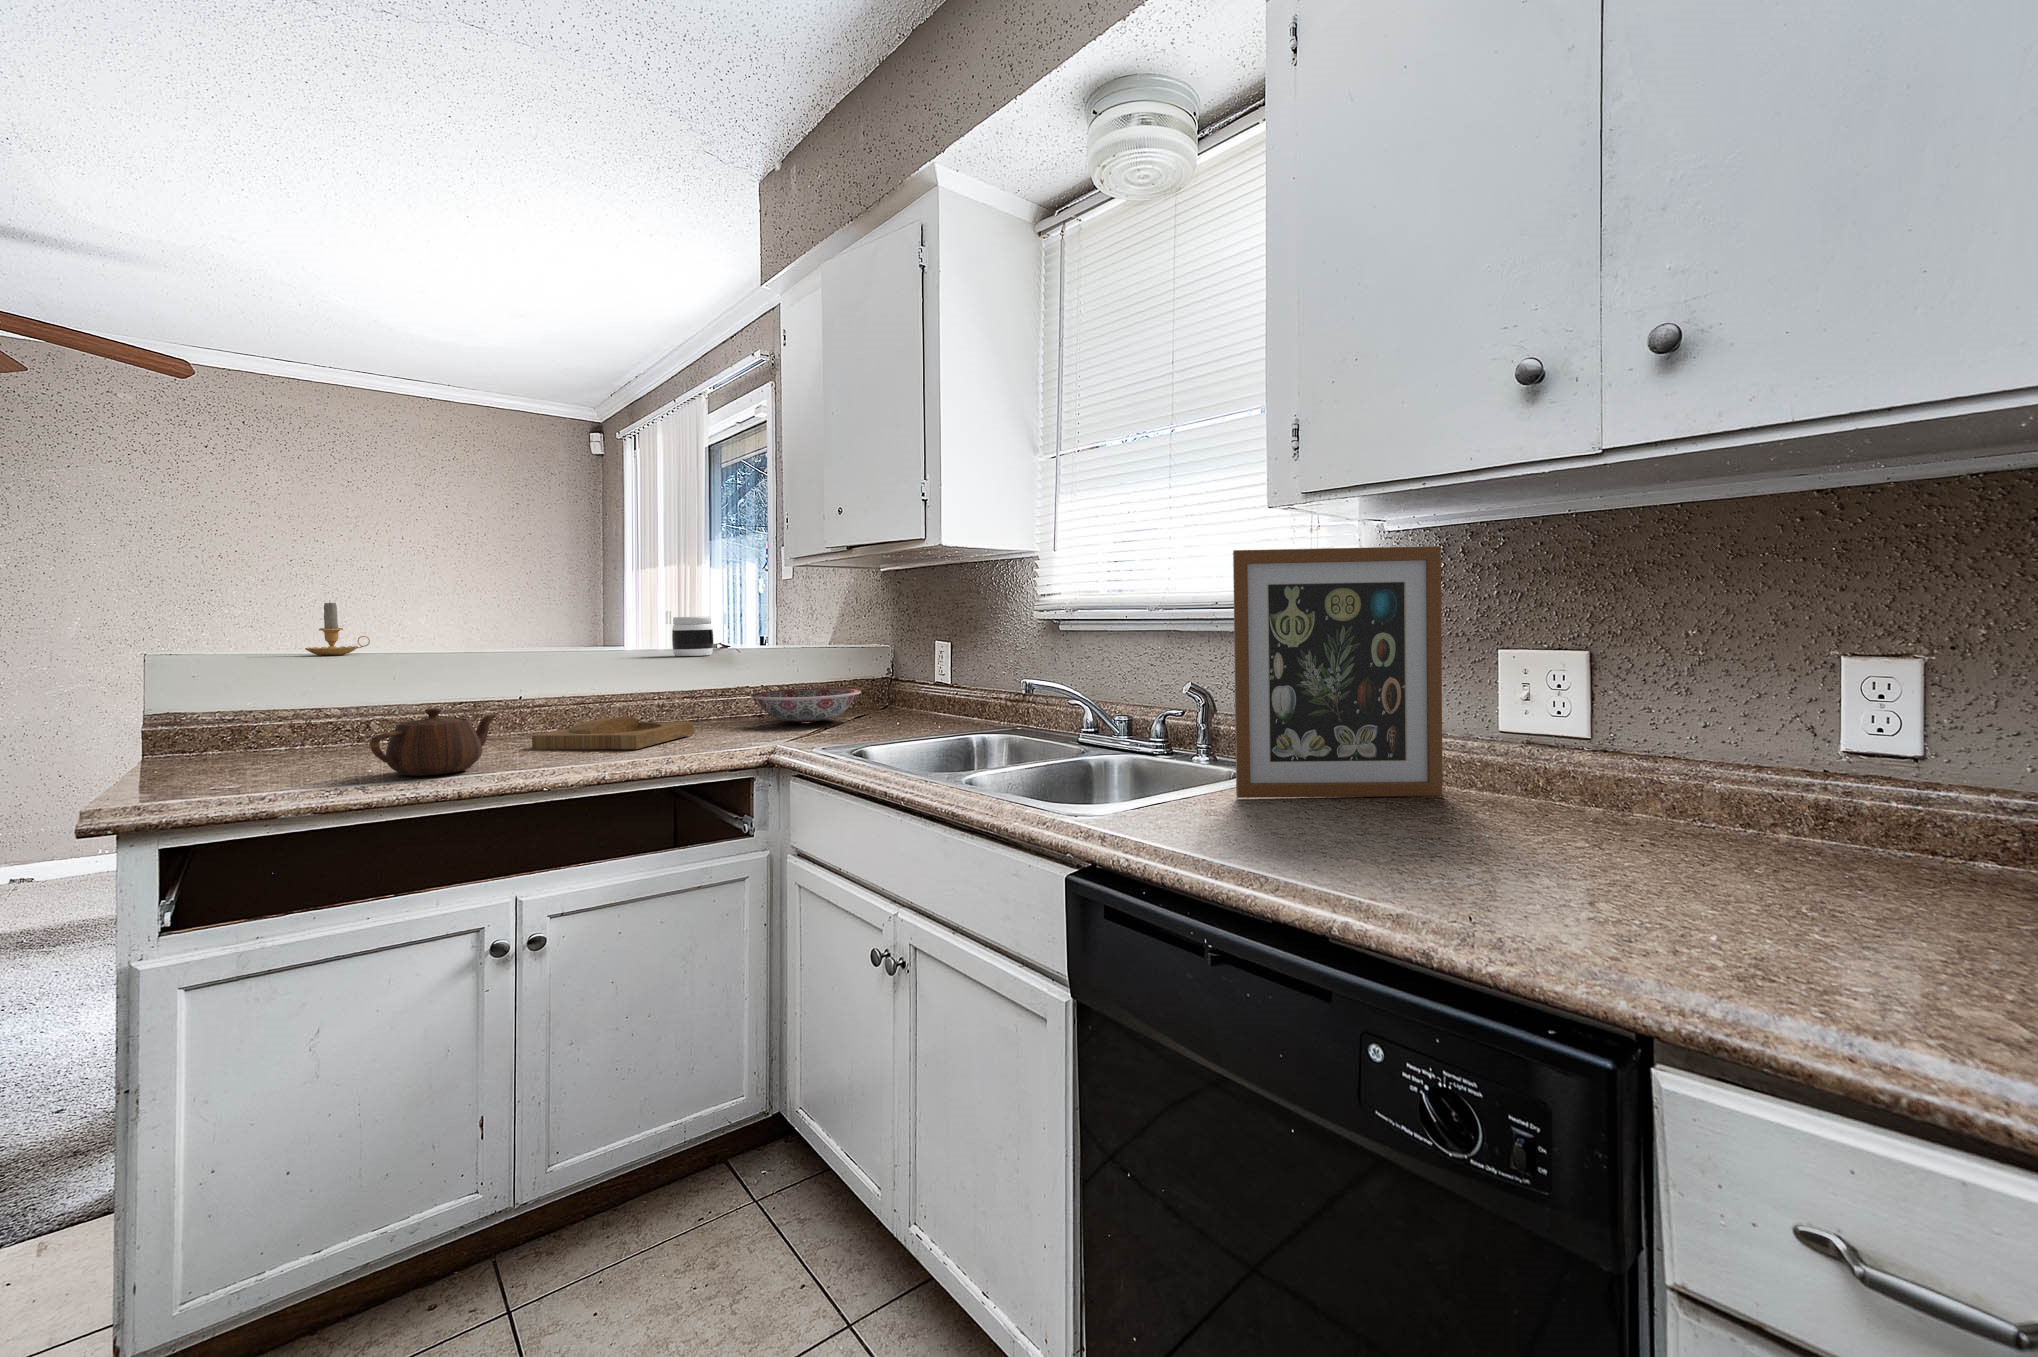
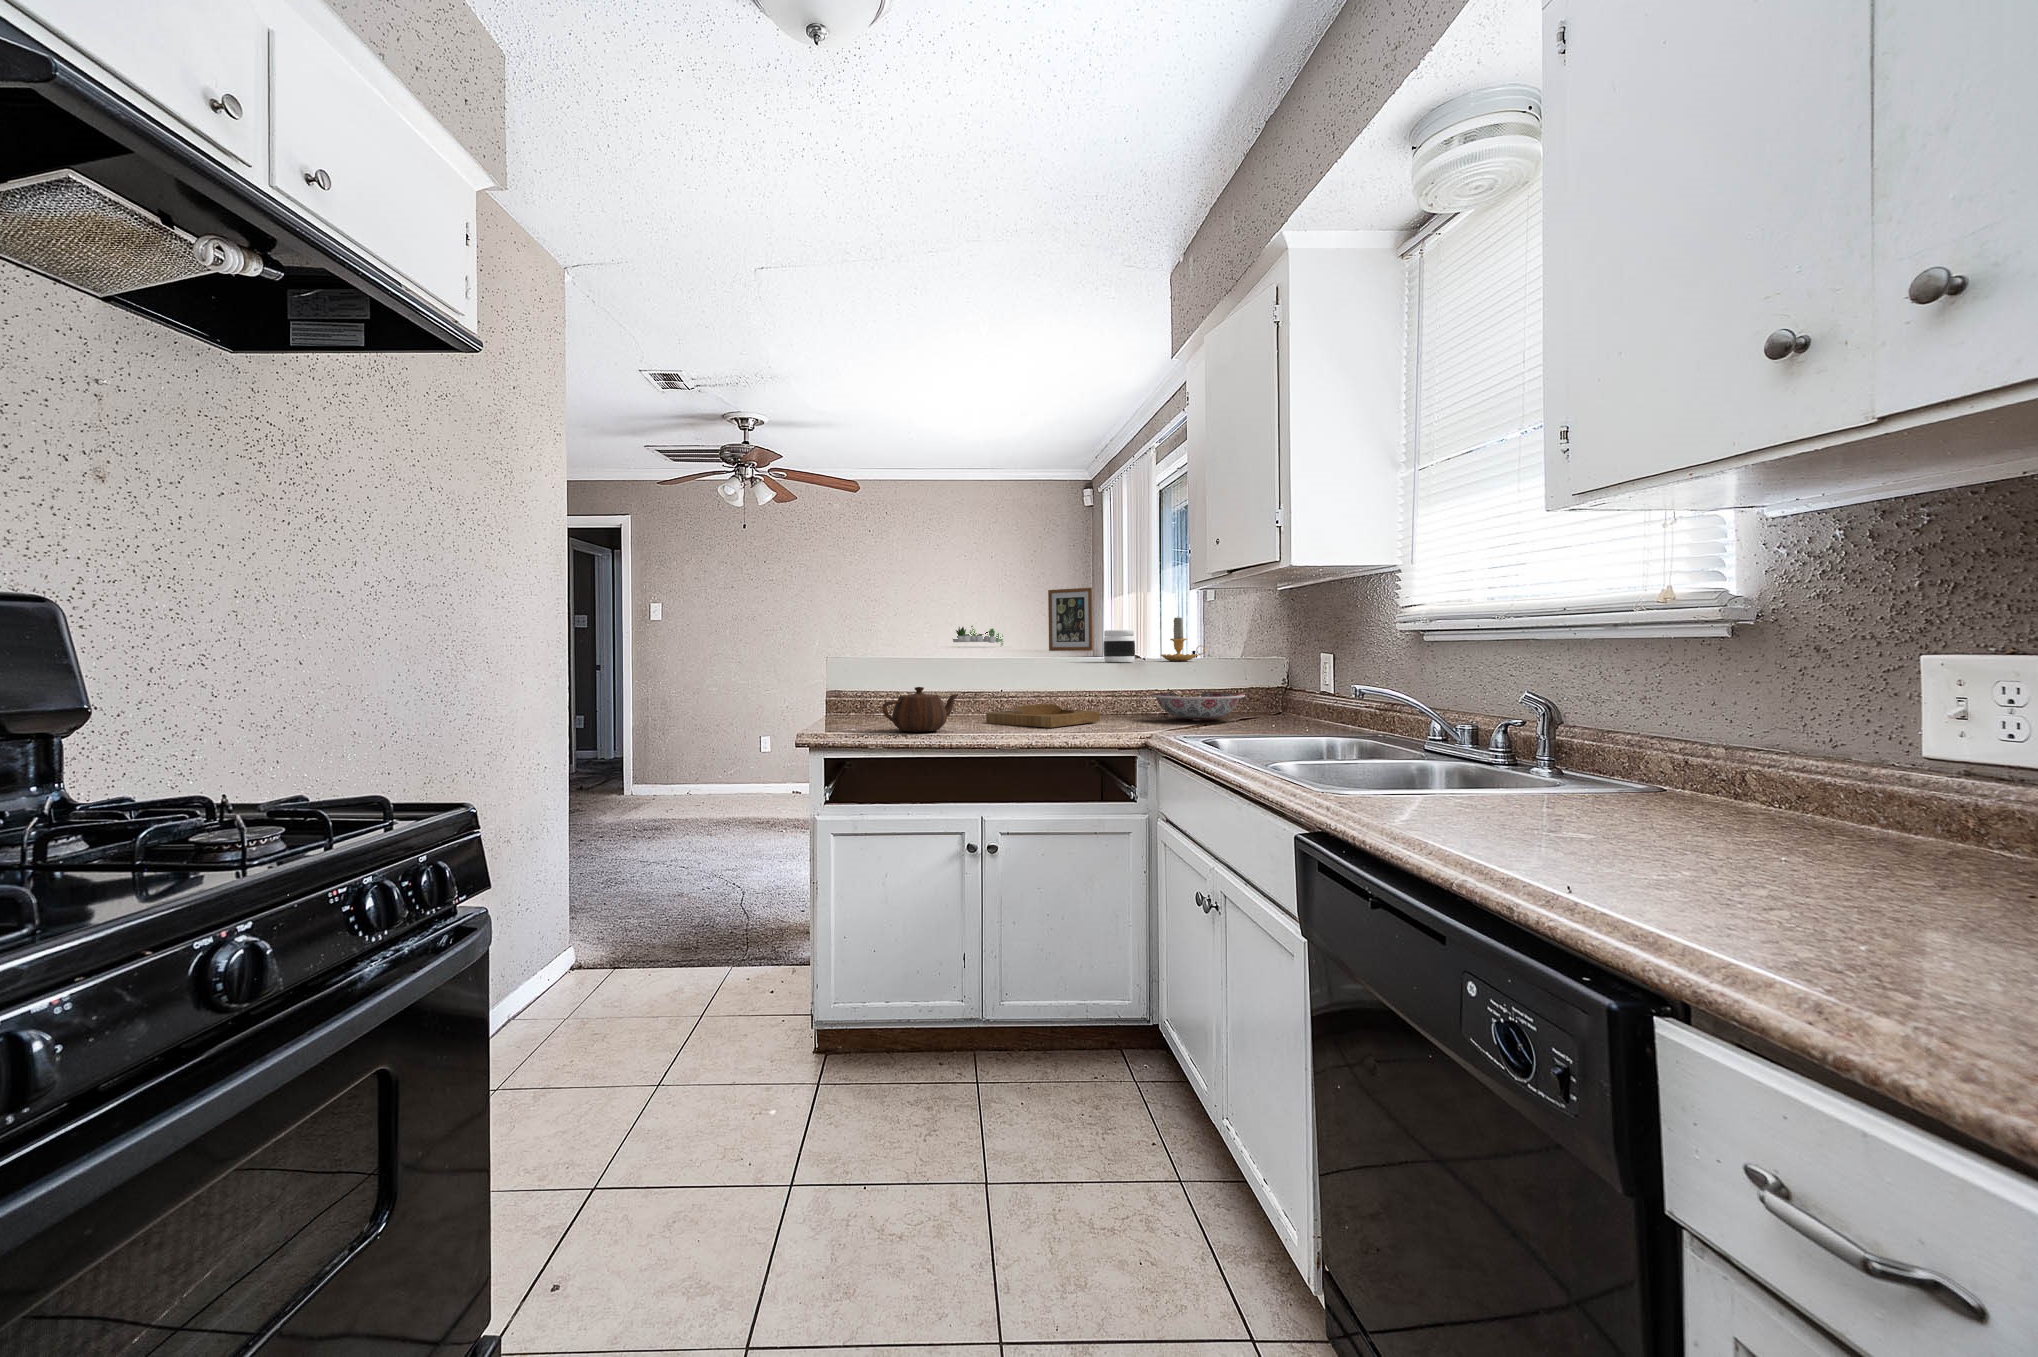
picture frame: present [1233,546,1443,798] -> present [1048,588,1093,651]
candle: present [305,602,370,655] -> present [1161,617,1205,661]
succulent plant: none [394,602,478,632] -> present [953,626,1003,646]

